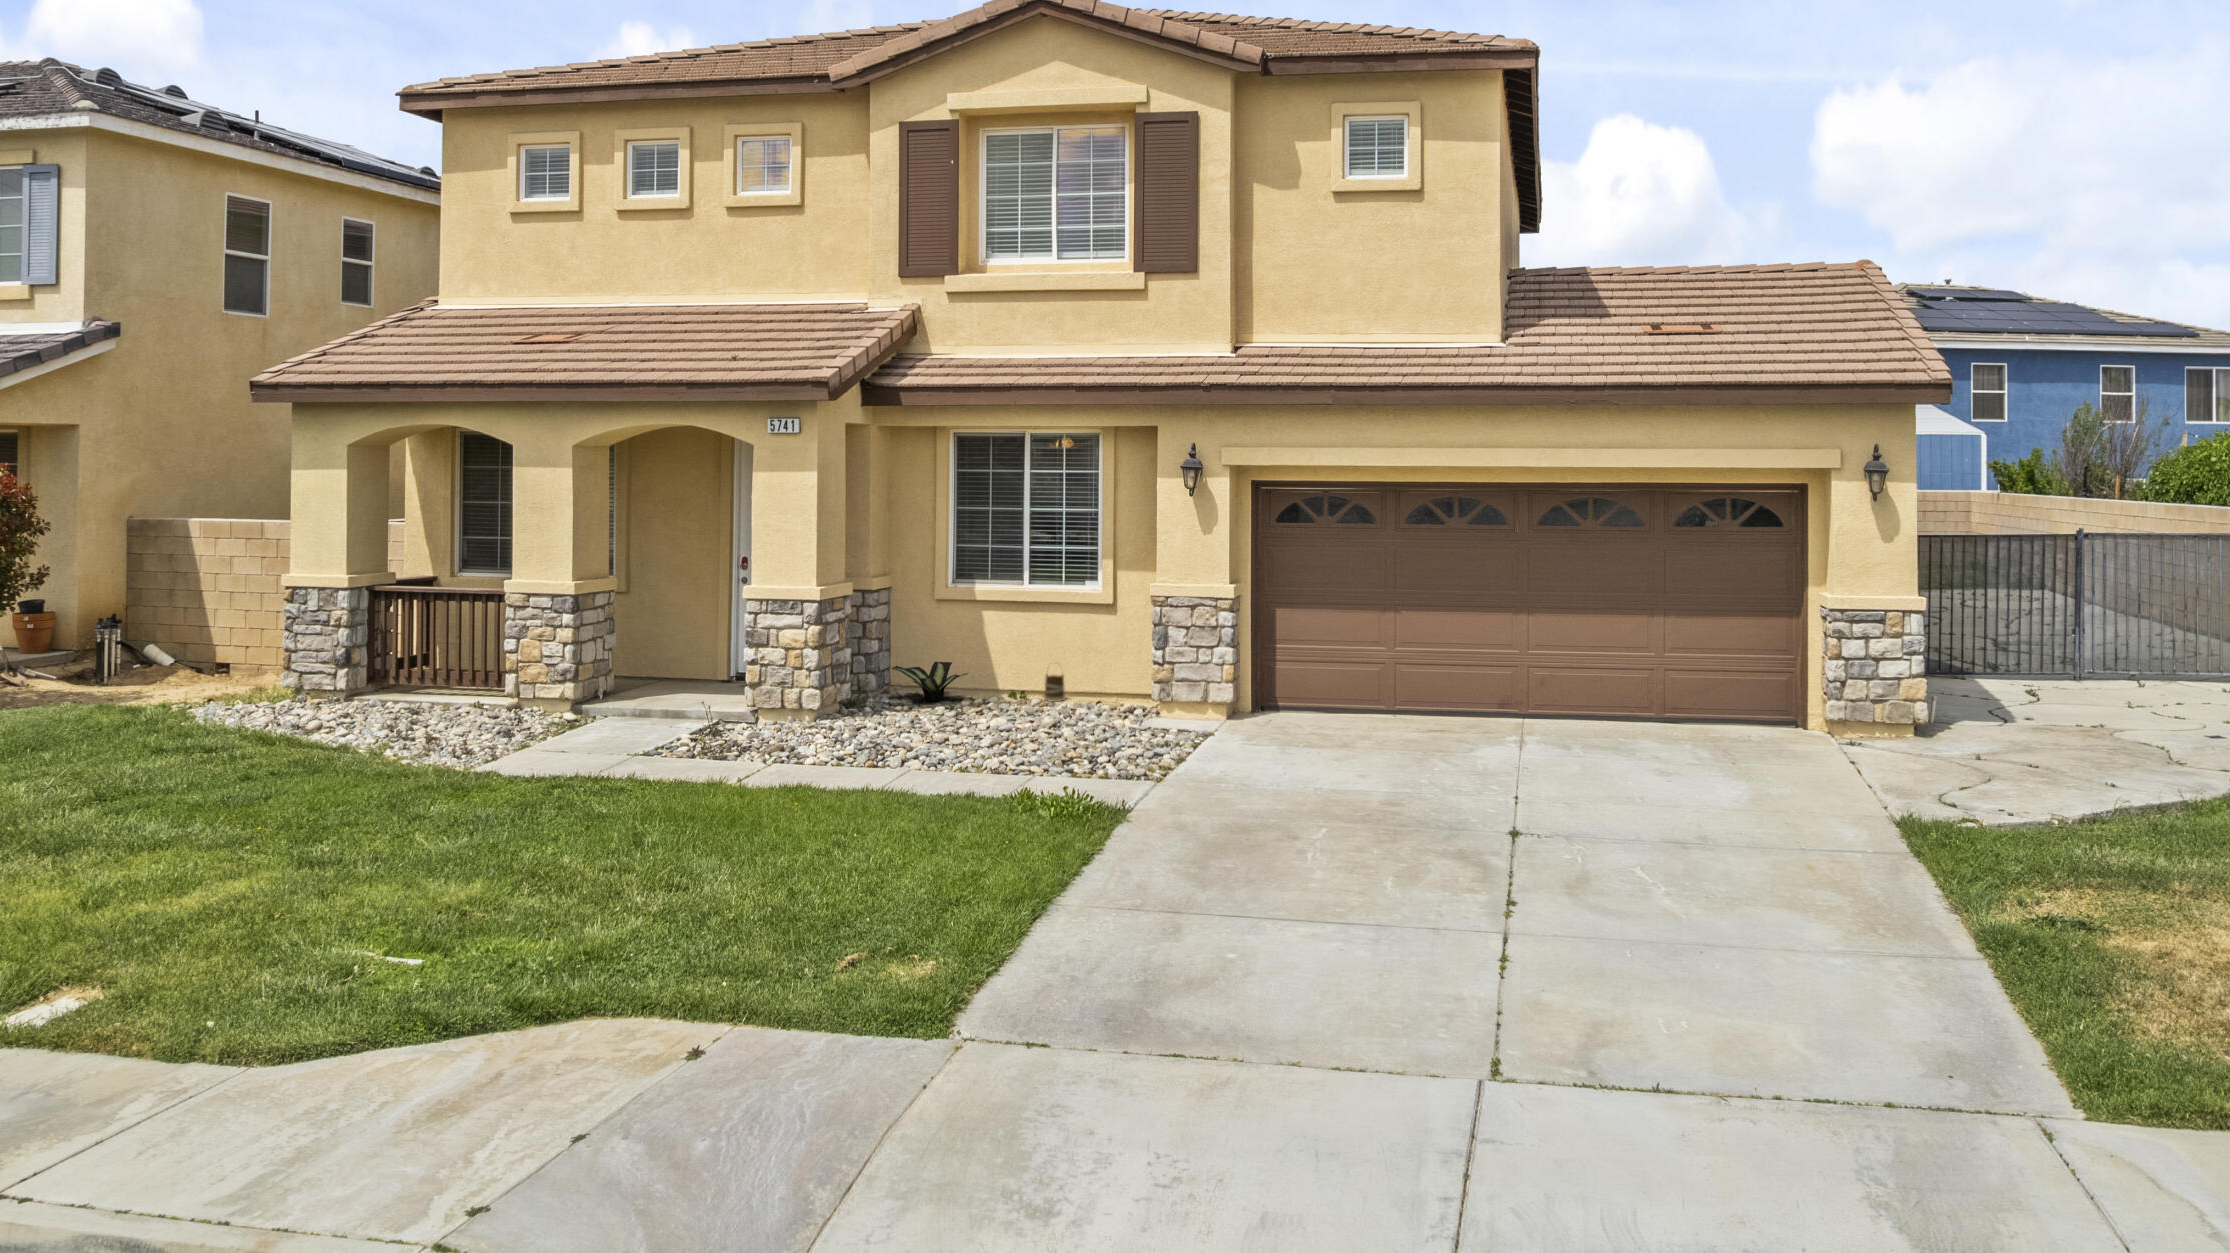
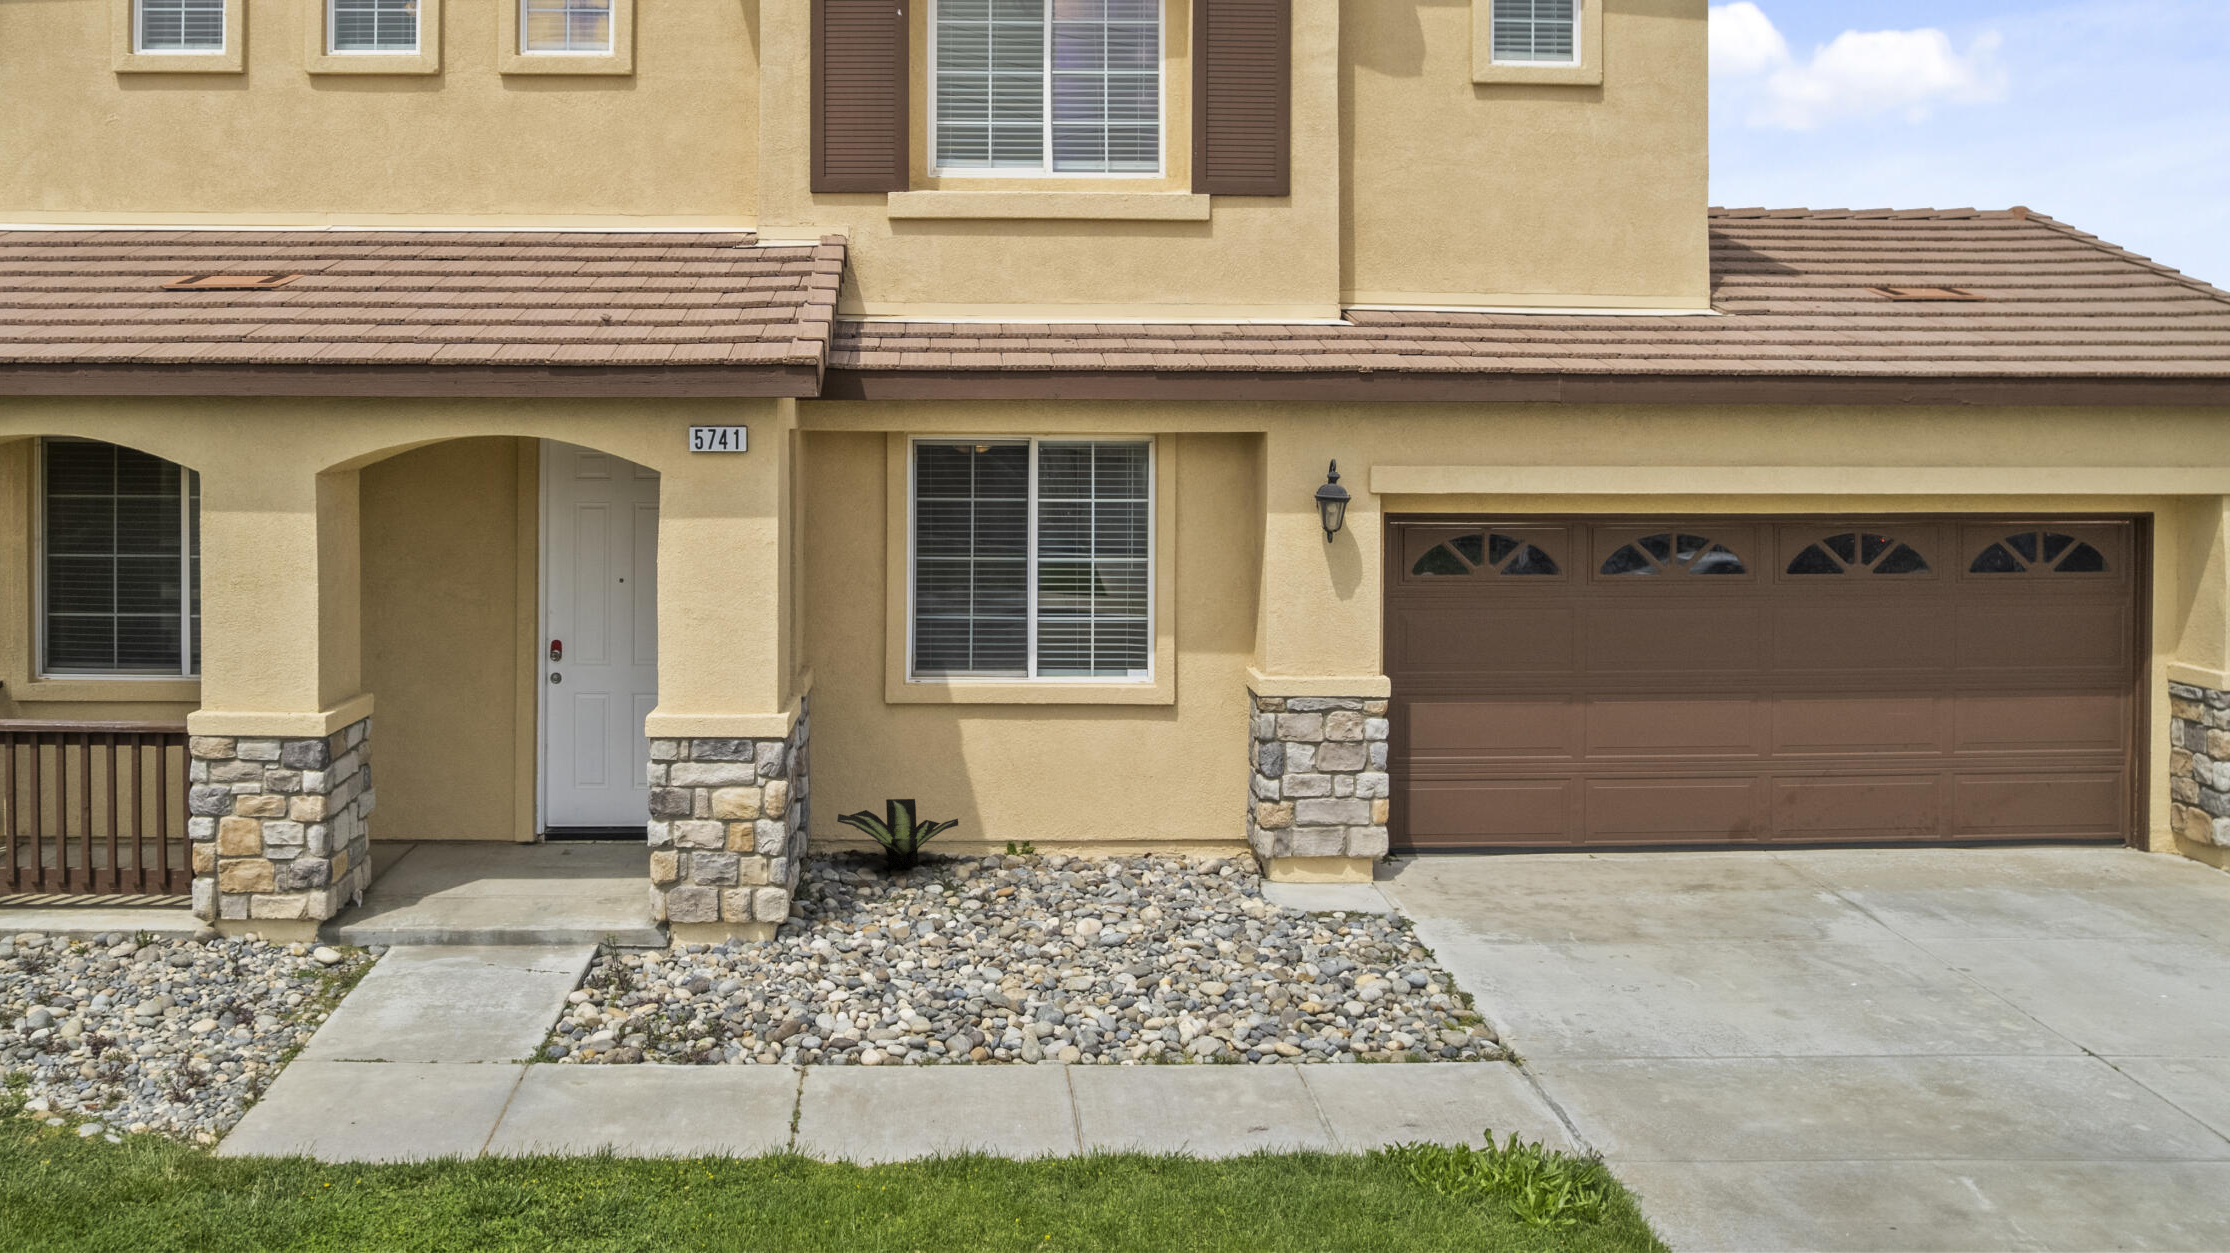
wooden bucket: present [1044,675,1065,702] -> none [1066,794,1099,856]

